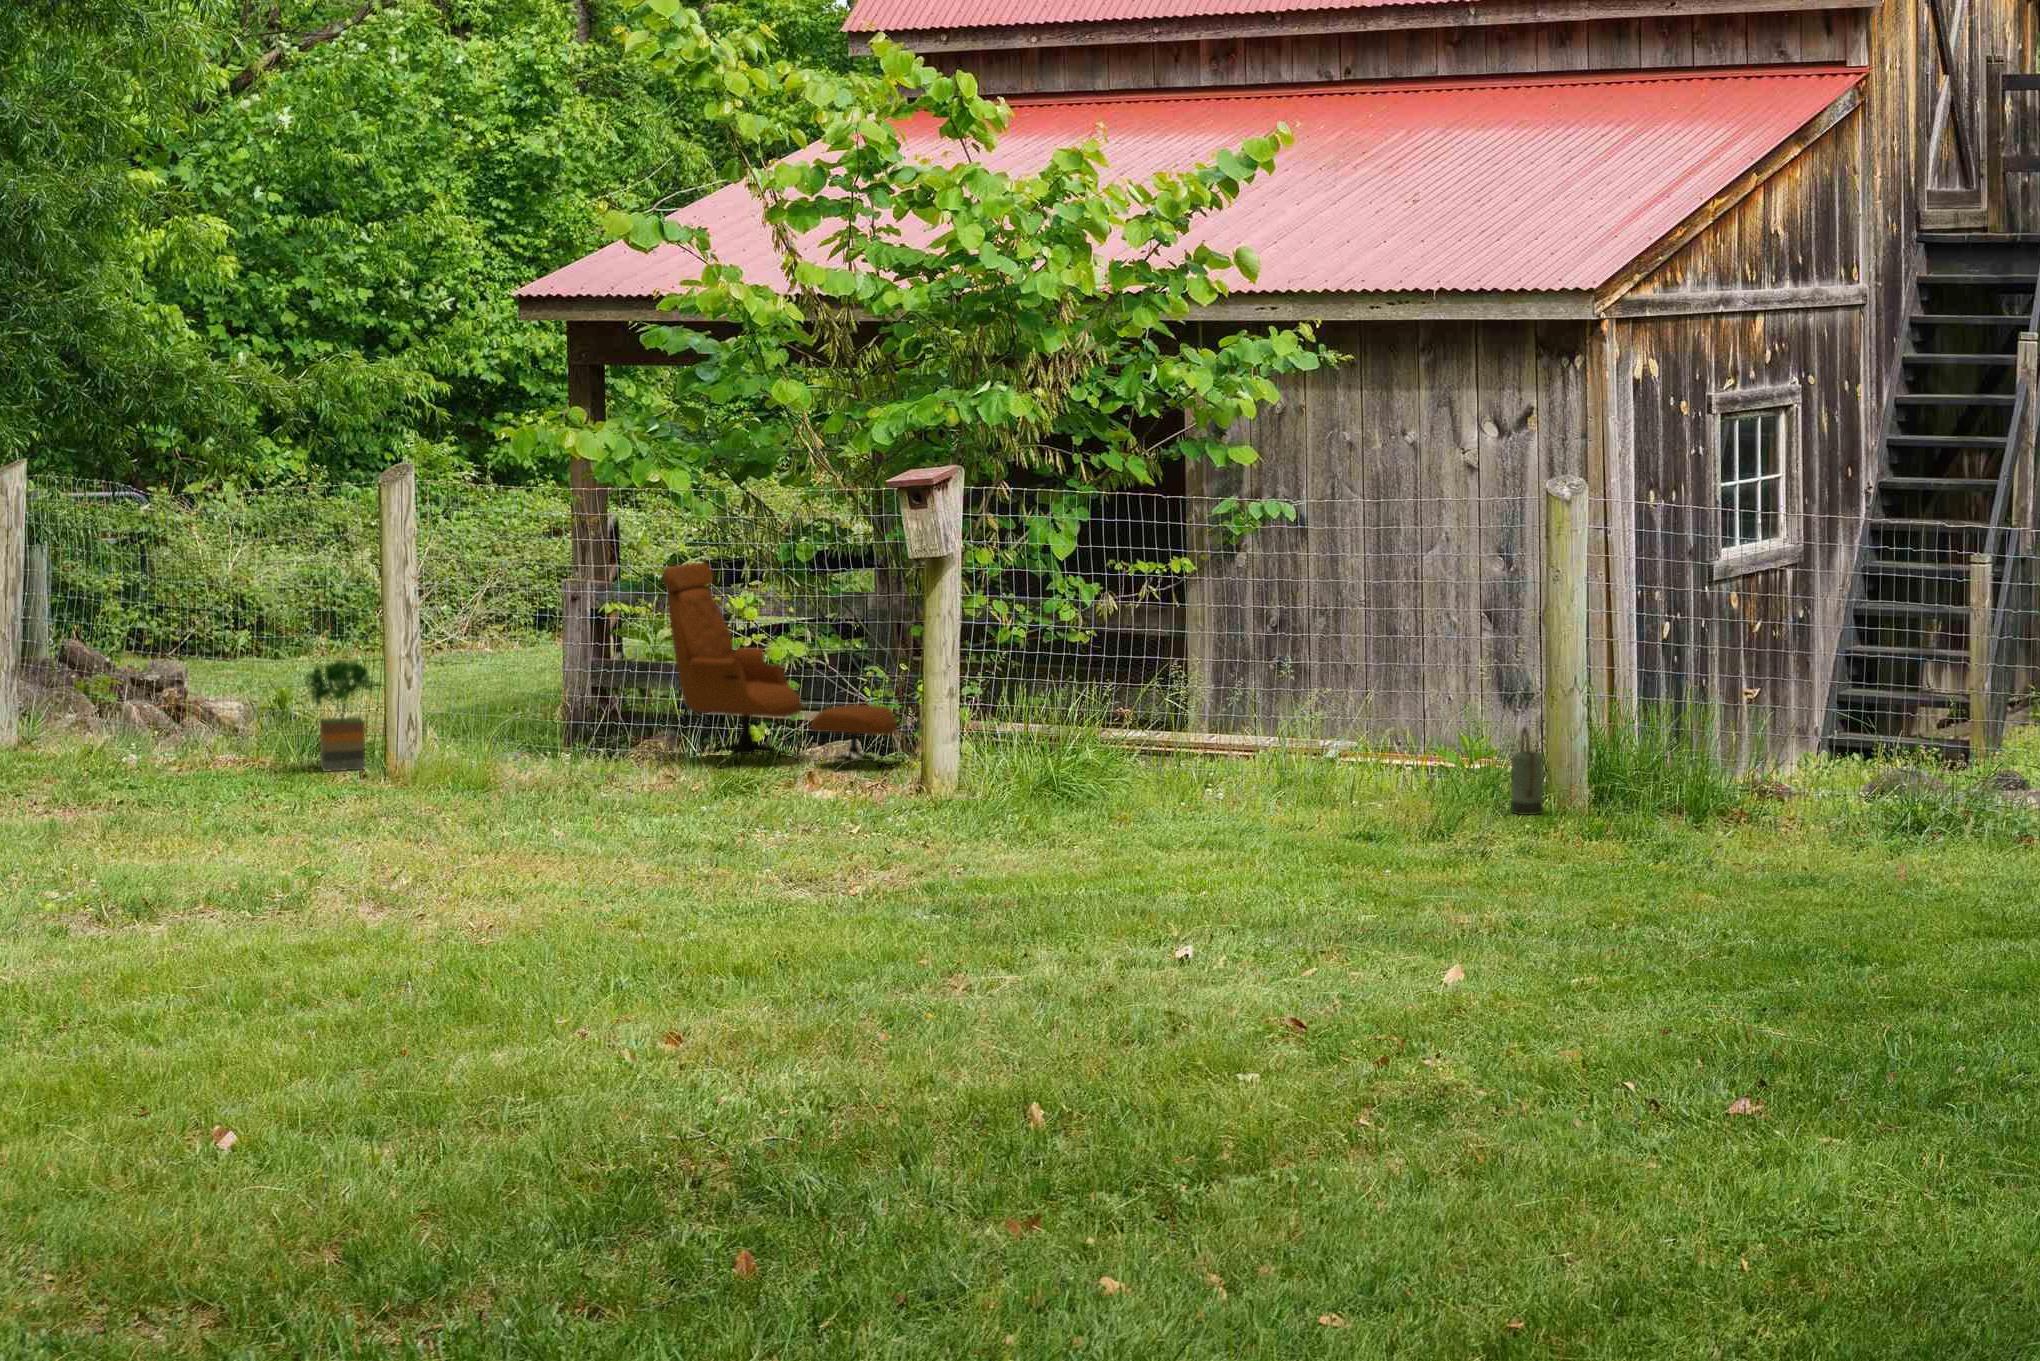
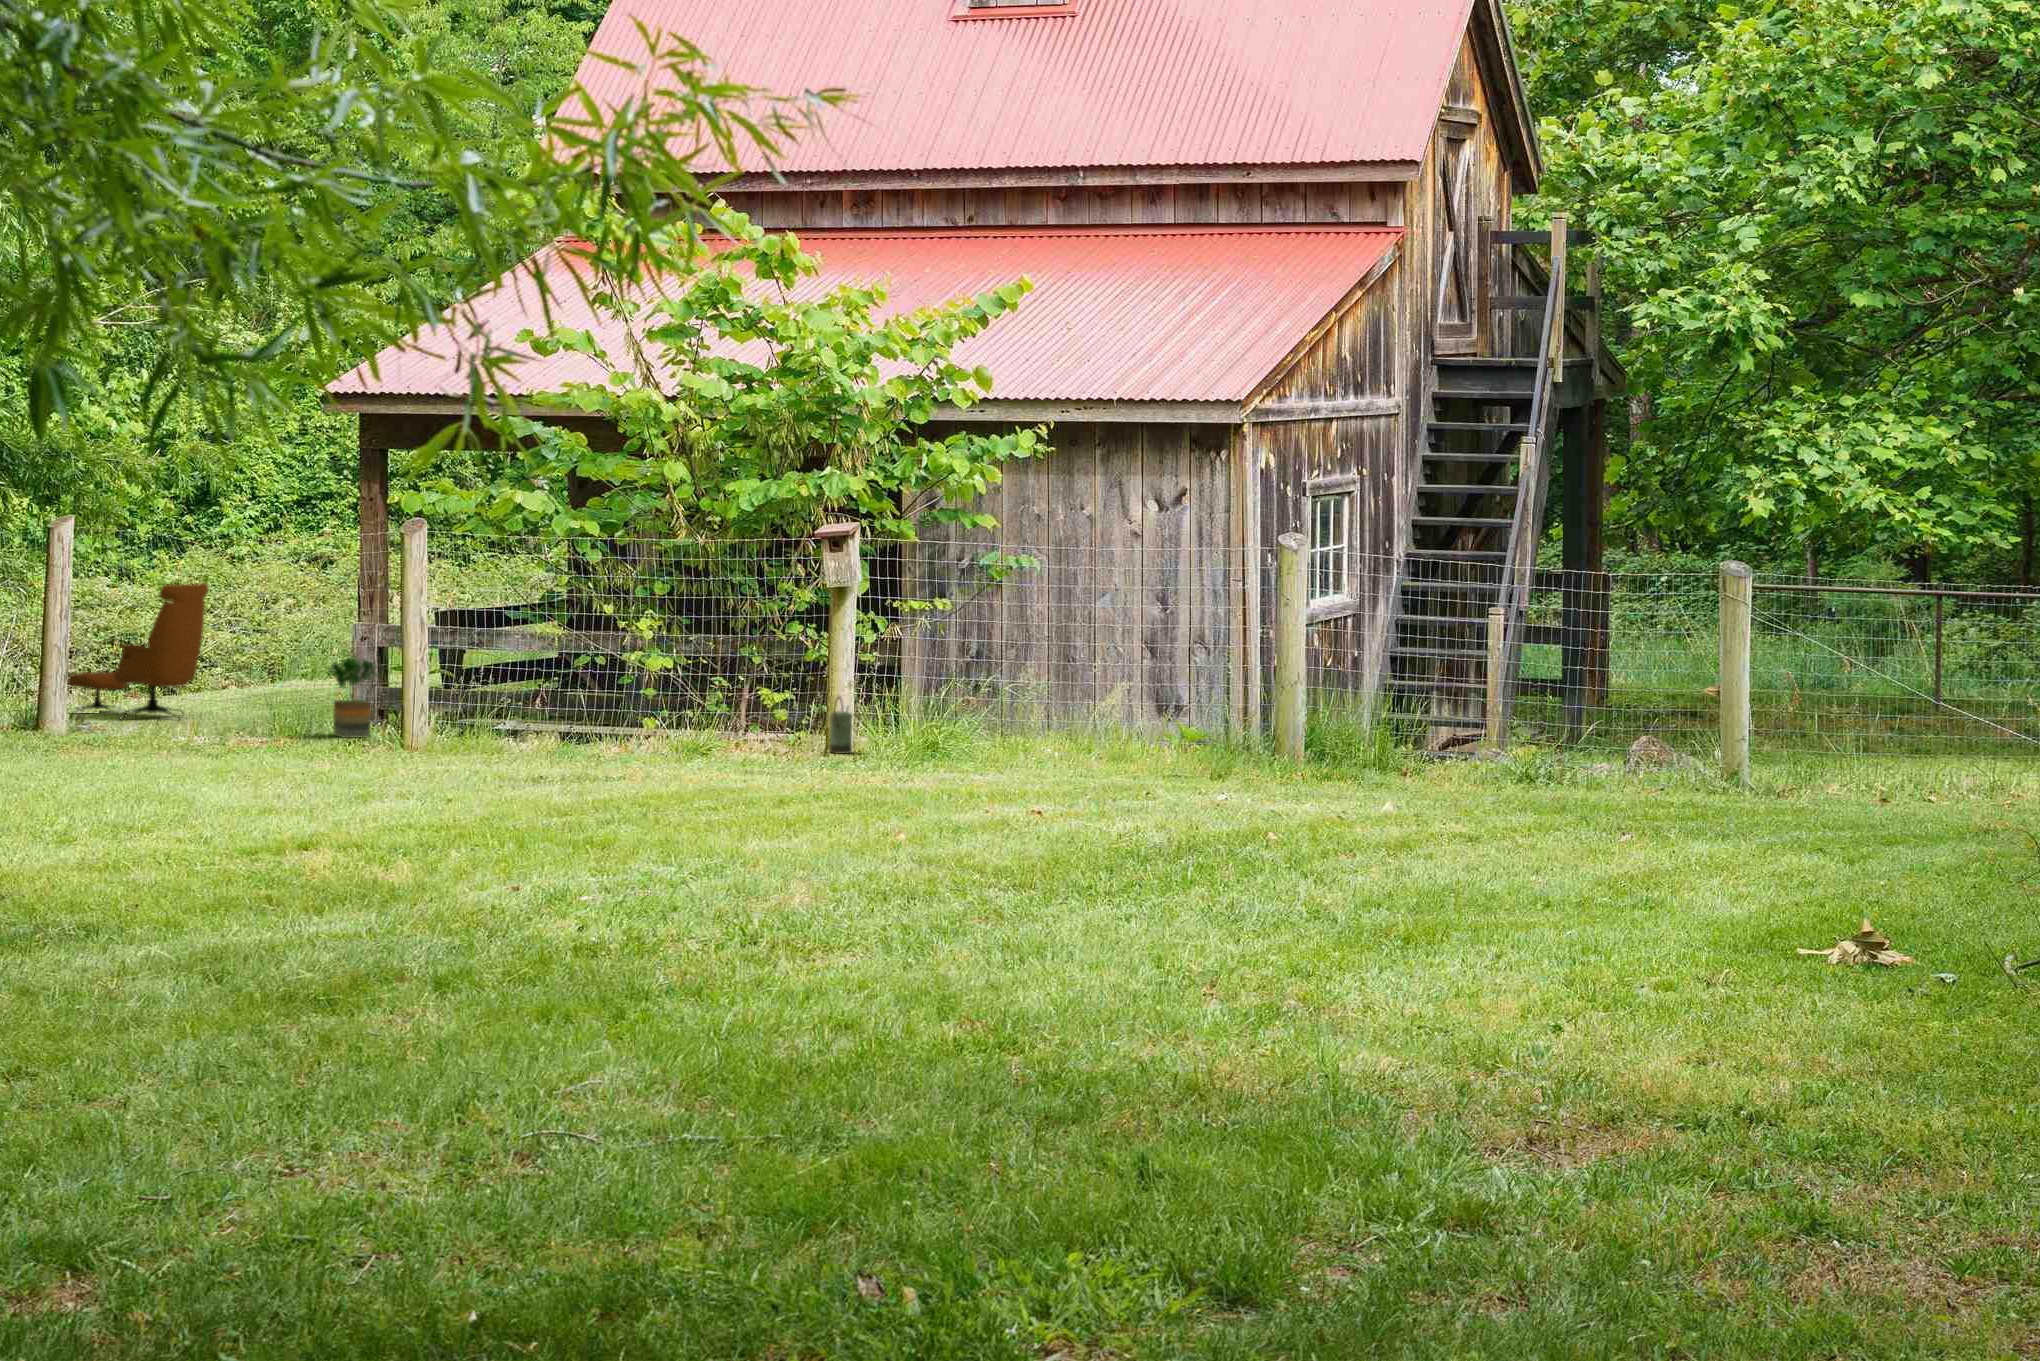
lounge chair: present [663,563,897,771] -> present [68,583,208,719]
watering can: present [1511,726,1544,815] -> present [830,697,852,754]

